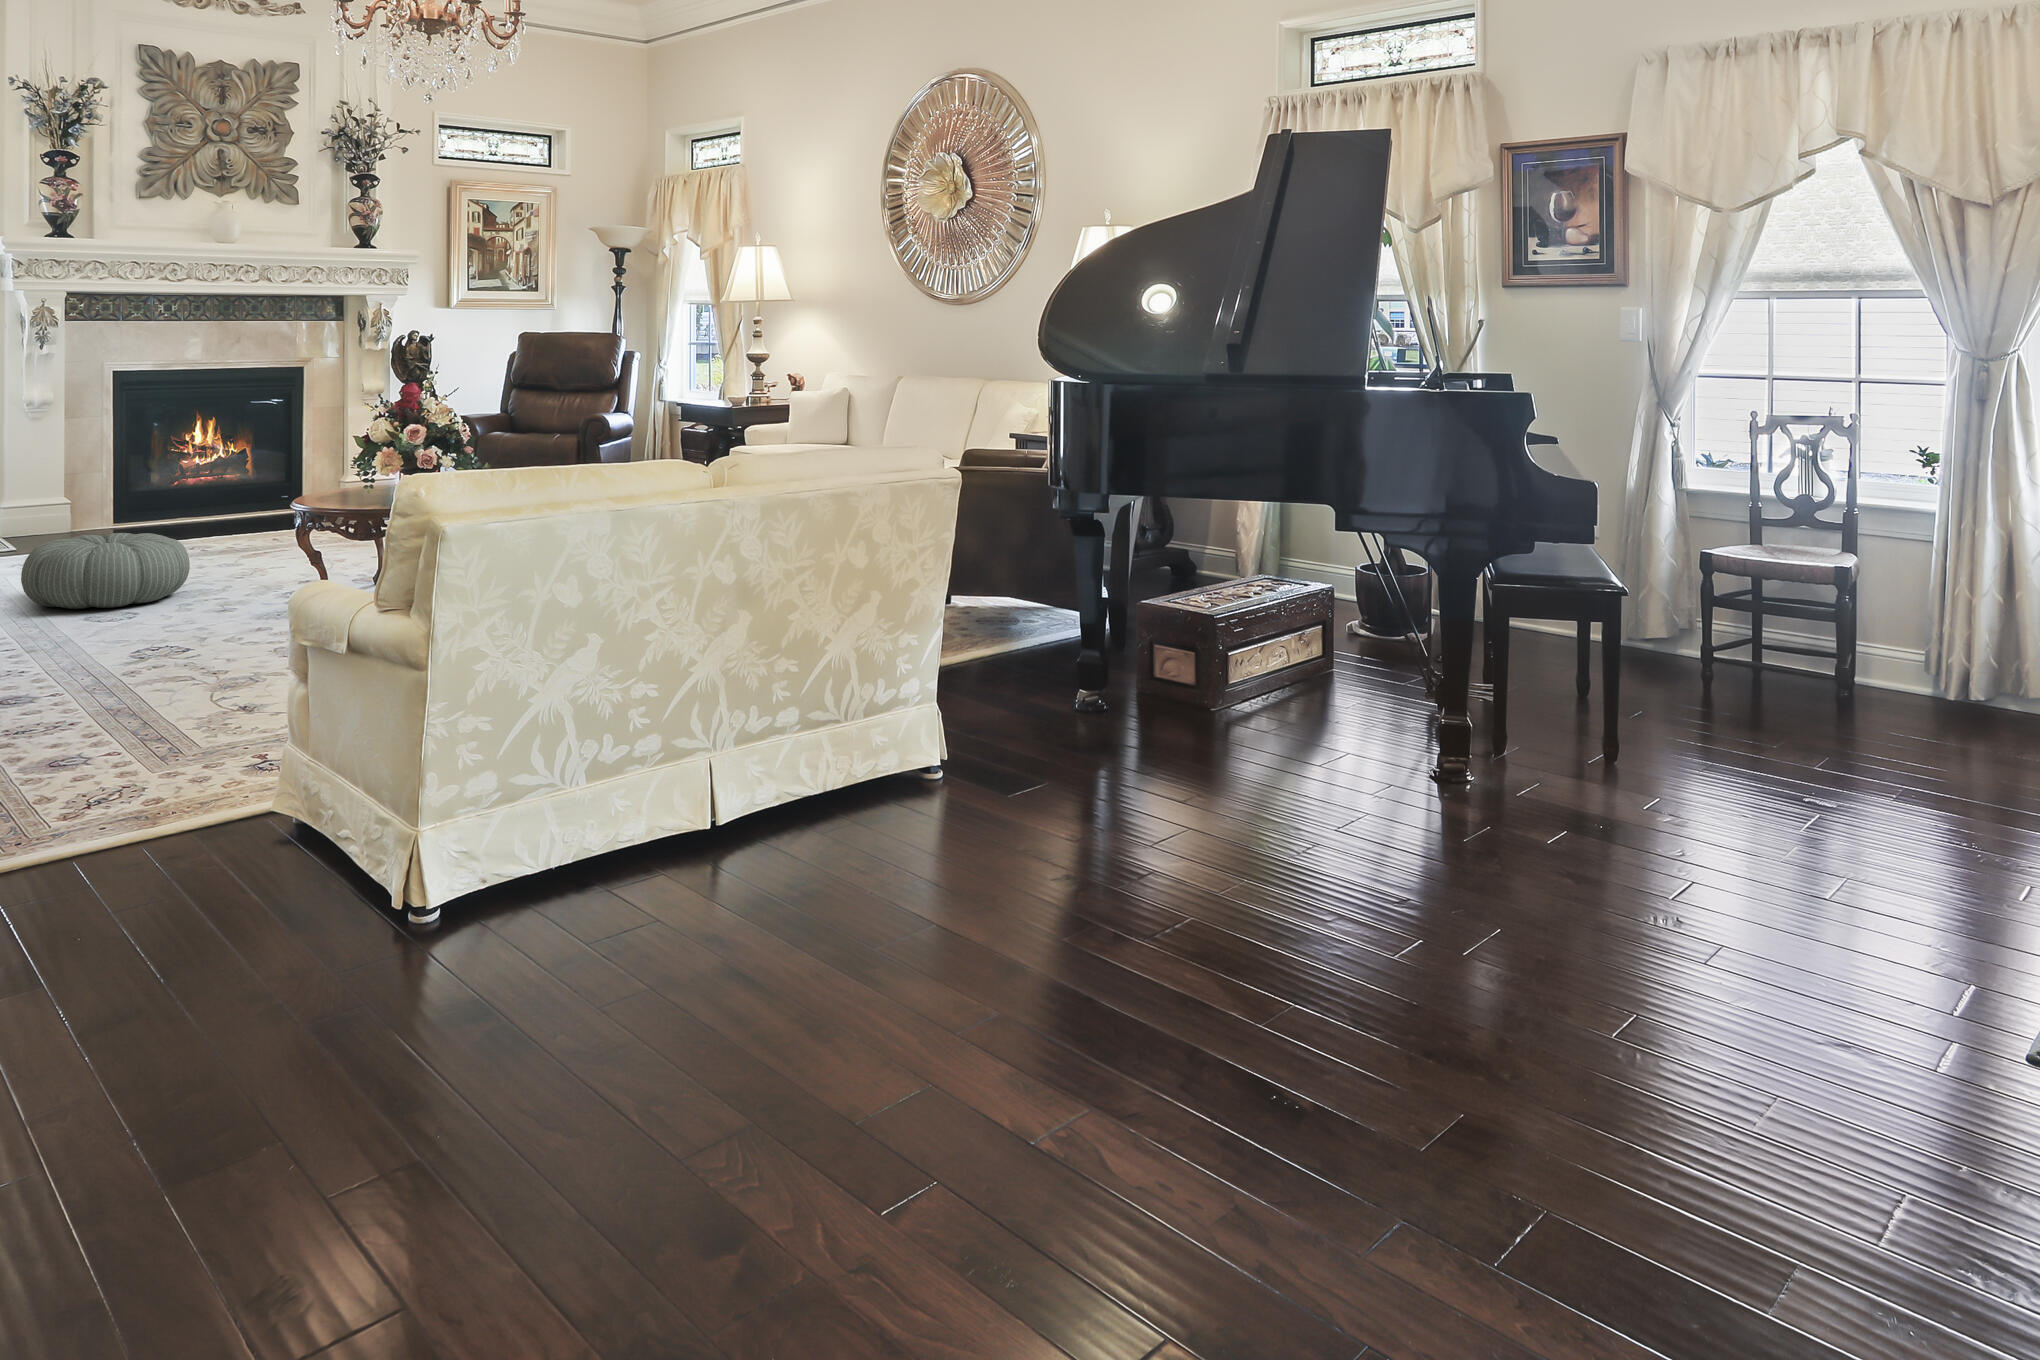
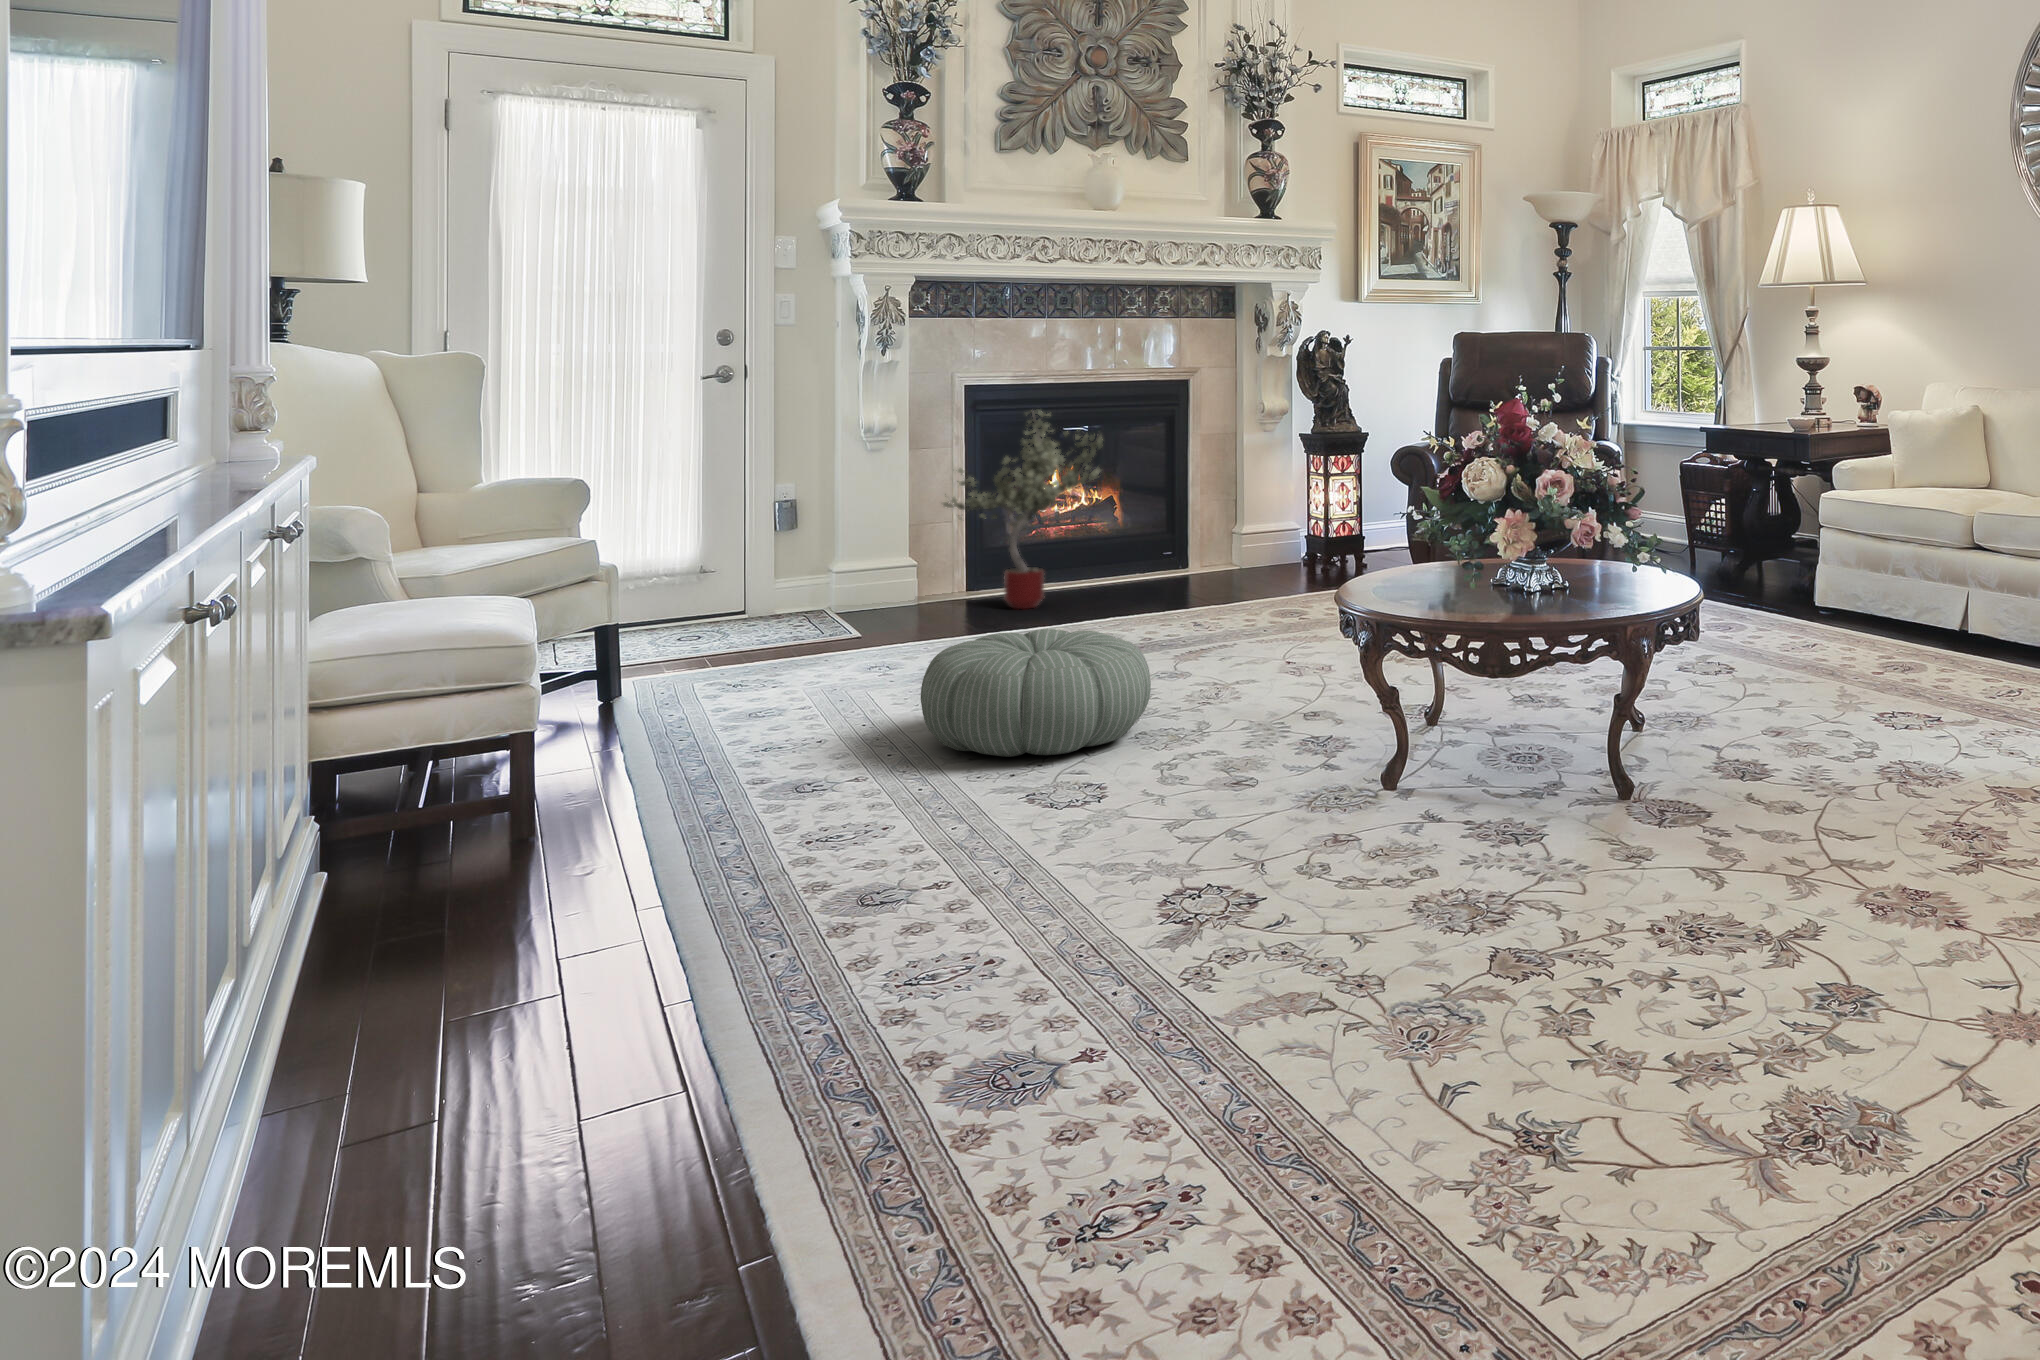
potted tree: none [86,387,223,534] -> present [943,410,1103,609]

